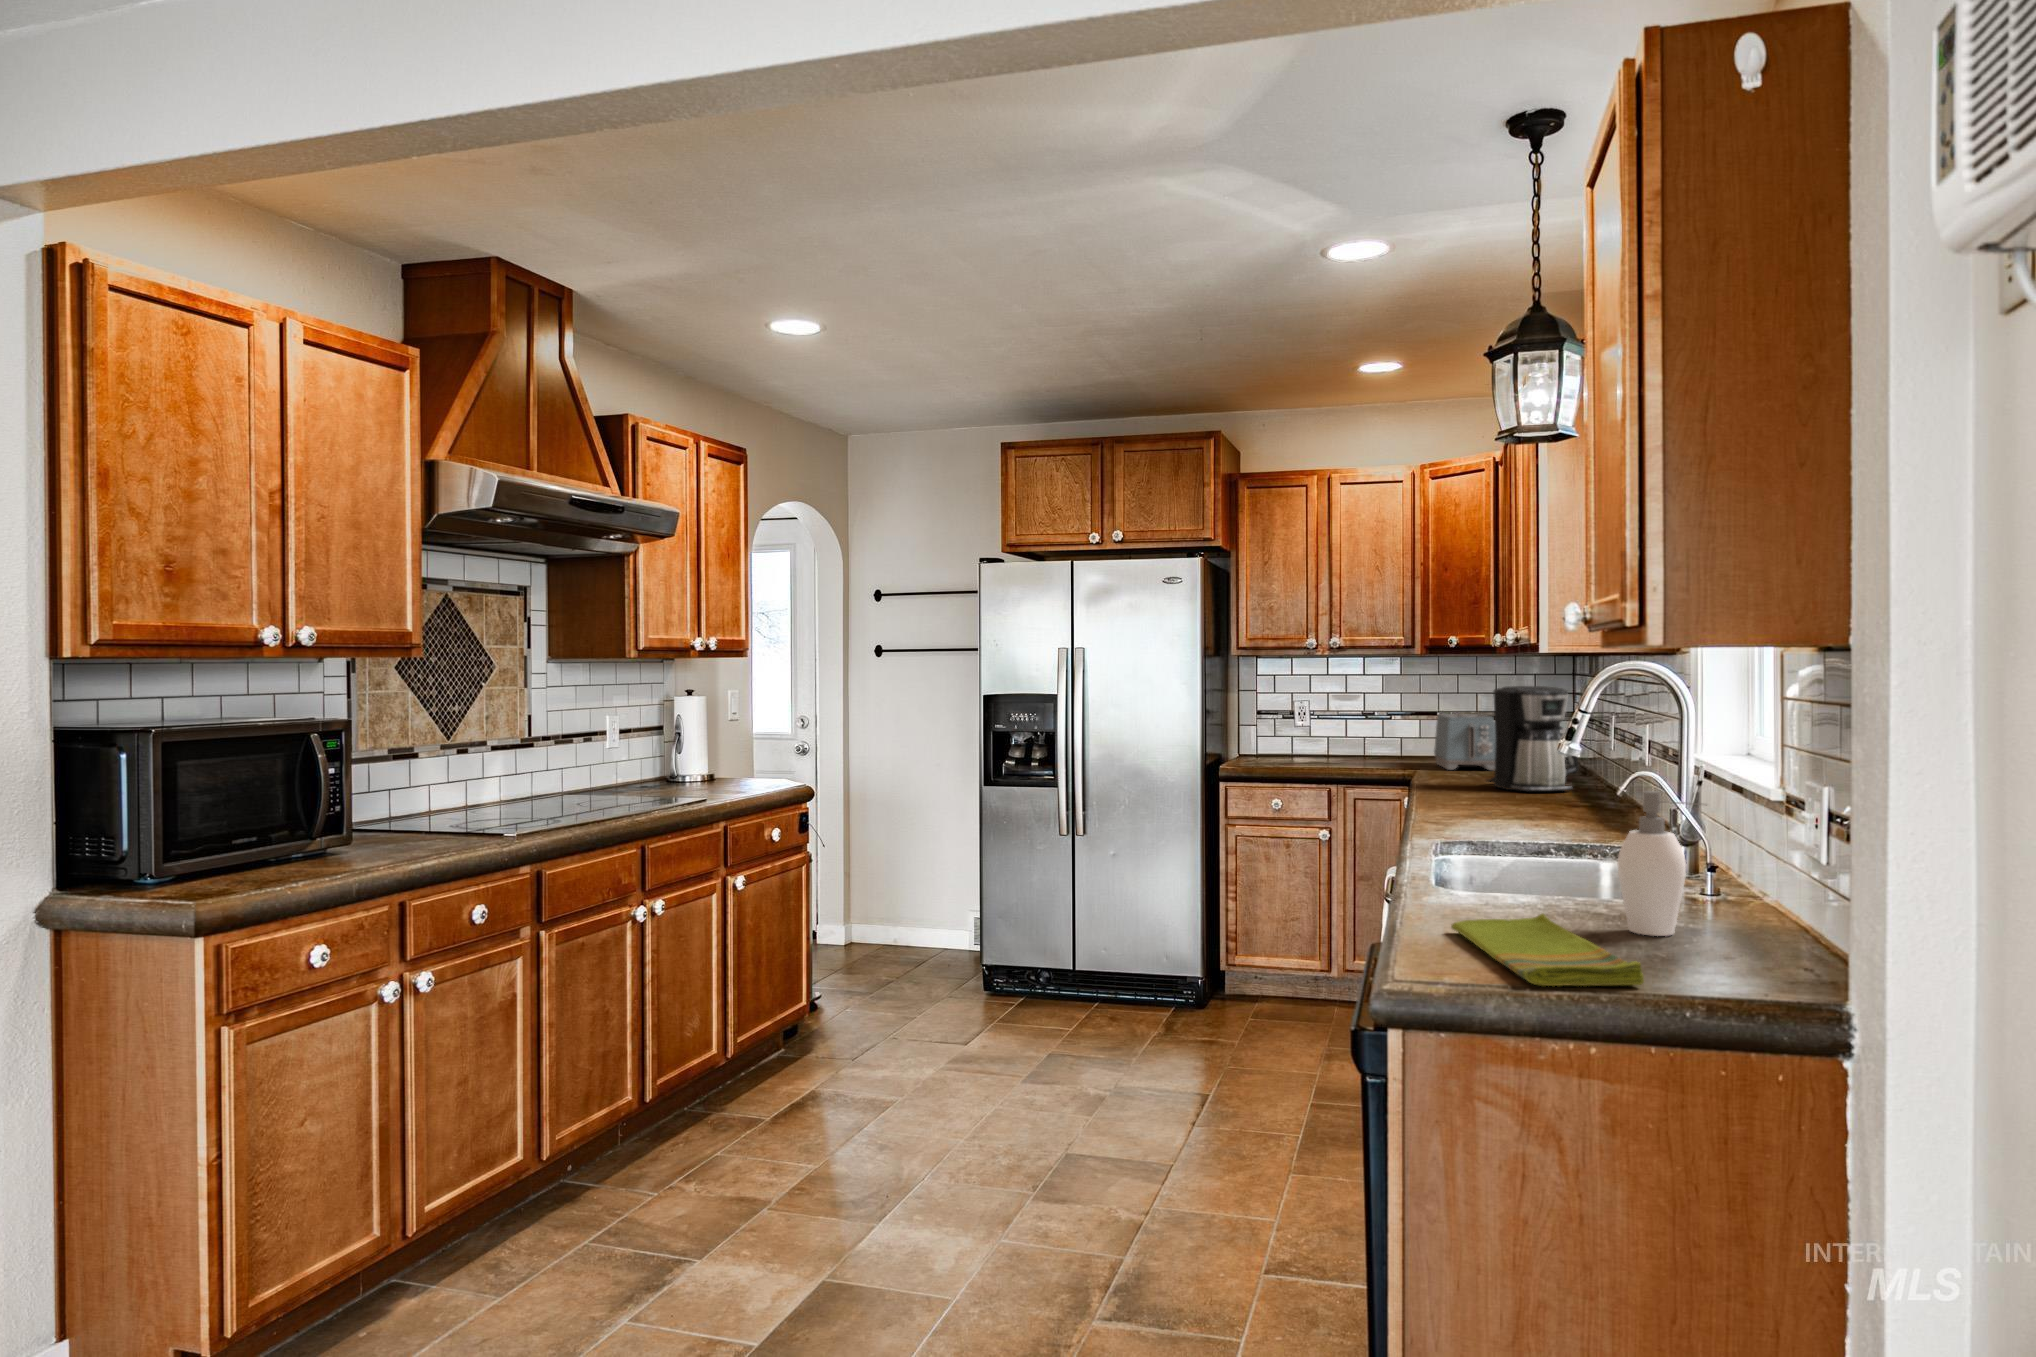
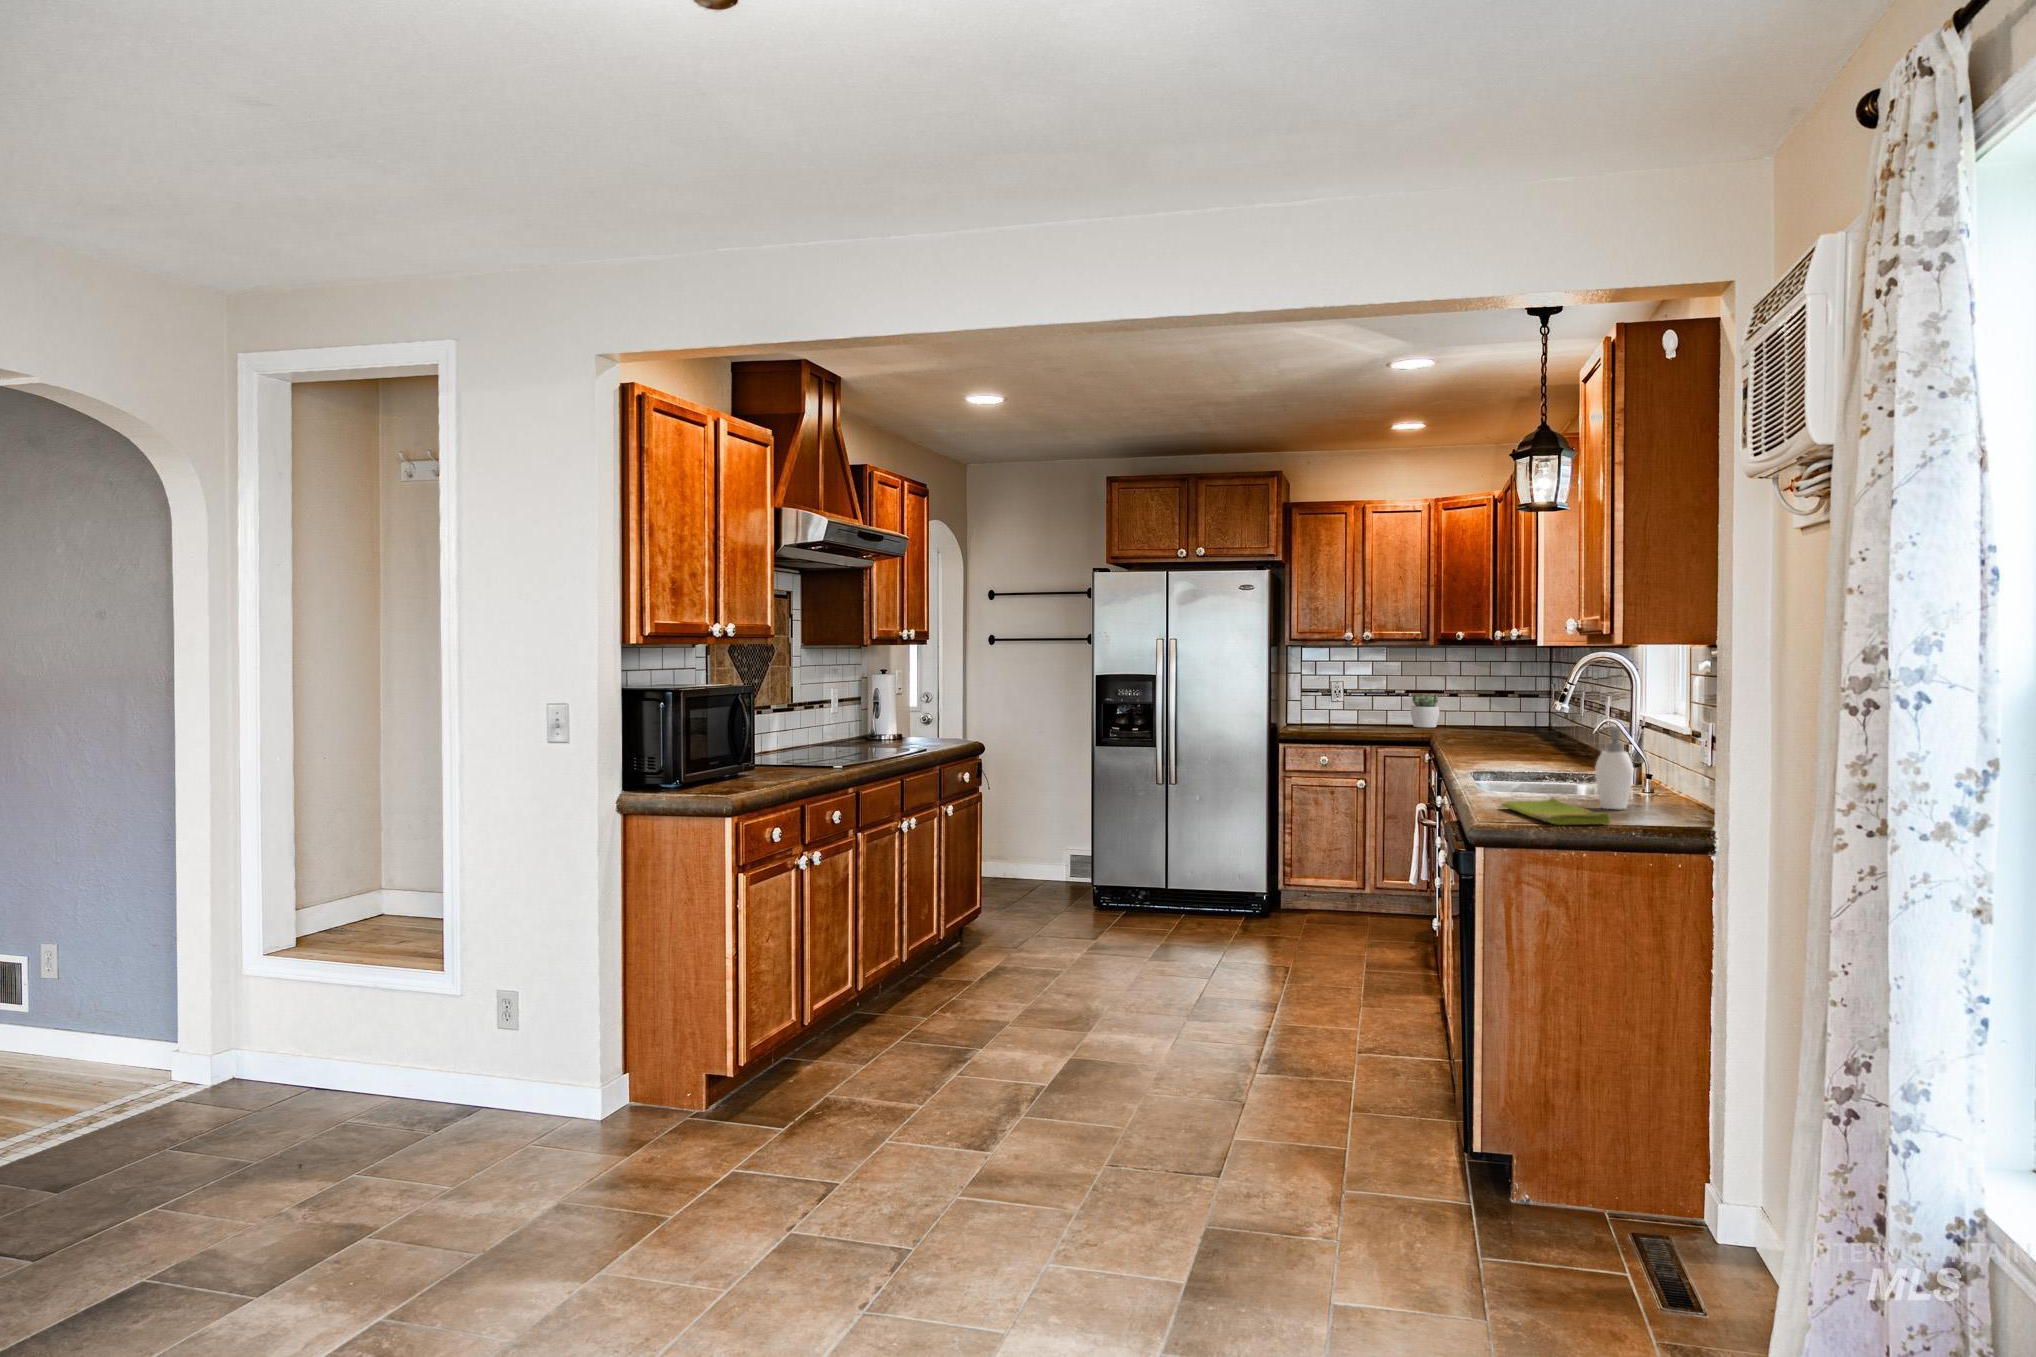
coffee maker: present [1487,686,1579,792] -> none [1491,670,1560,748]
toaster: present [1434,714,1496,770] -> none [1445,692,1496,735]
succulent plant: none [1393,716,1430,758] -> present [1411,694,1440,727]

